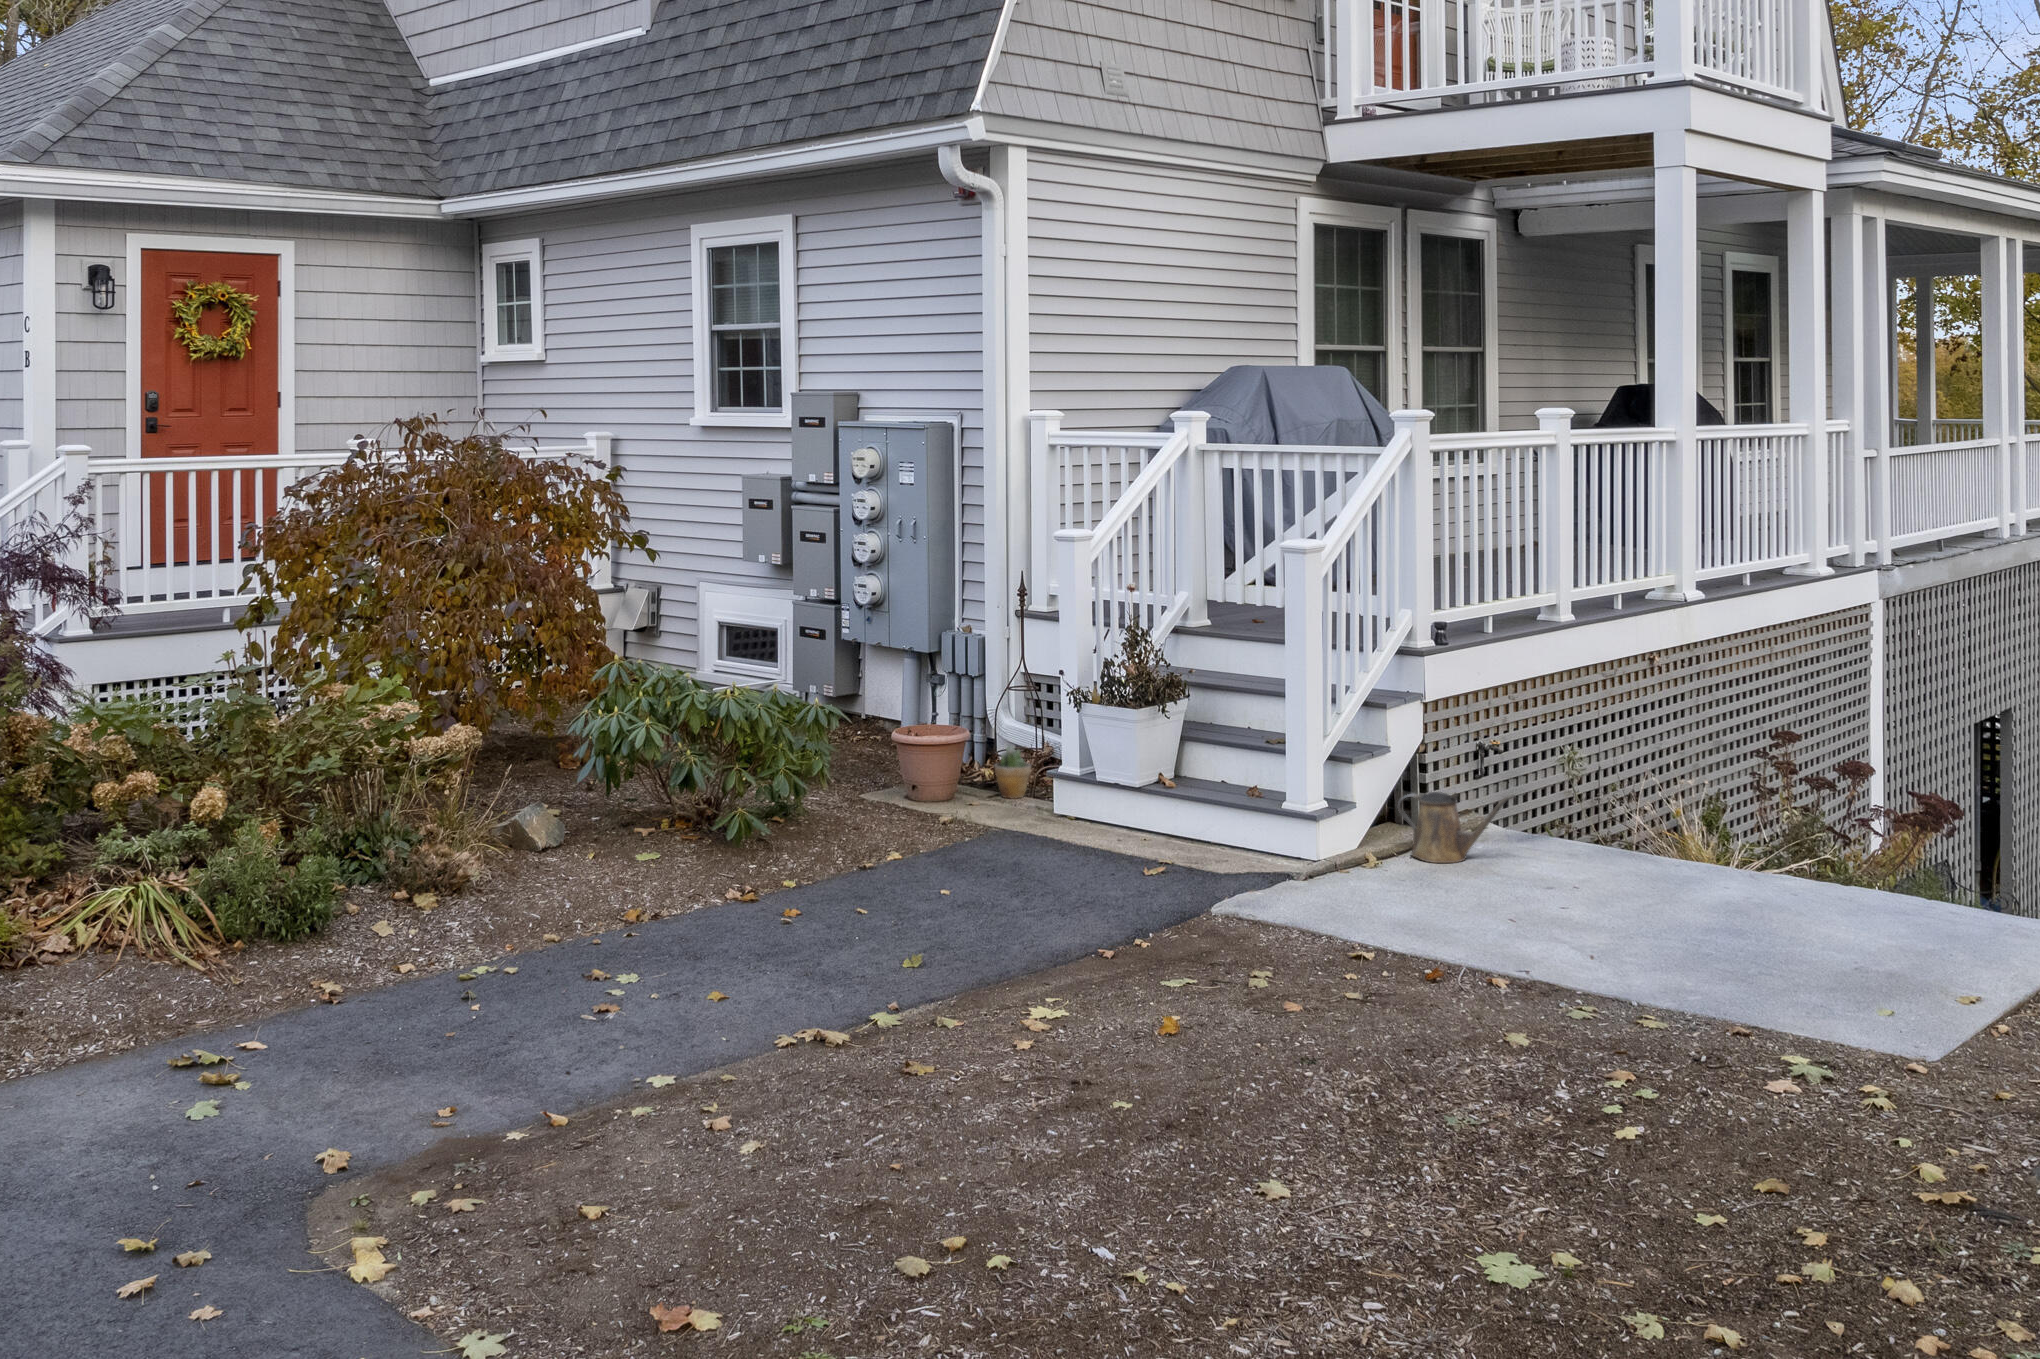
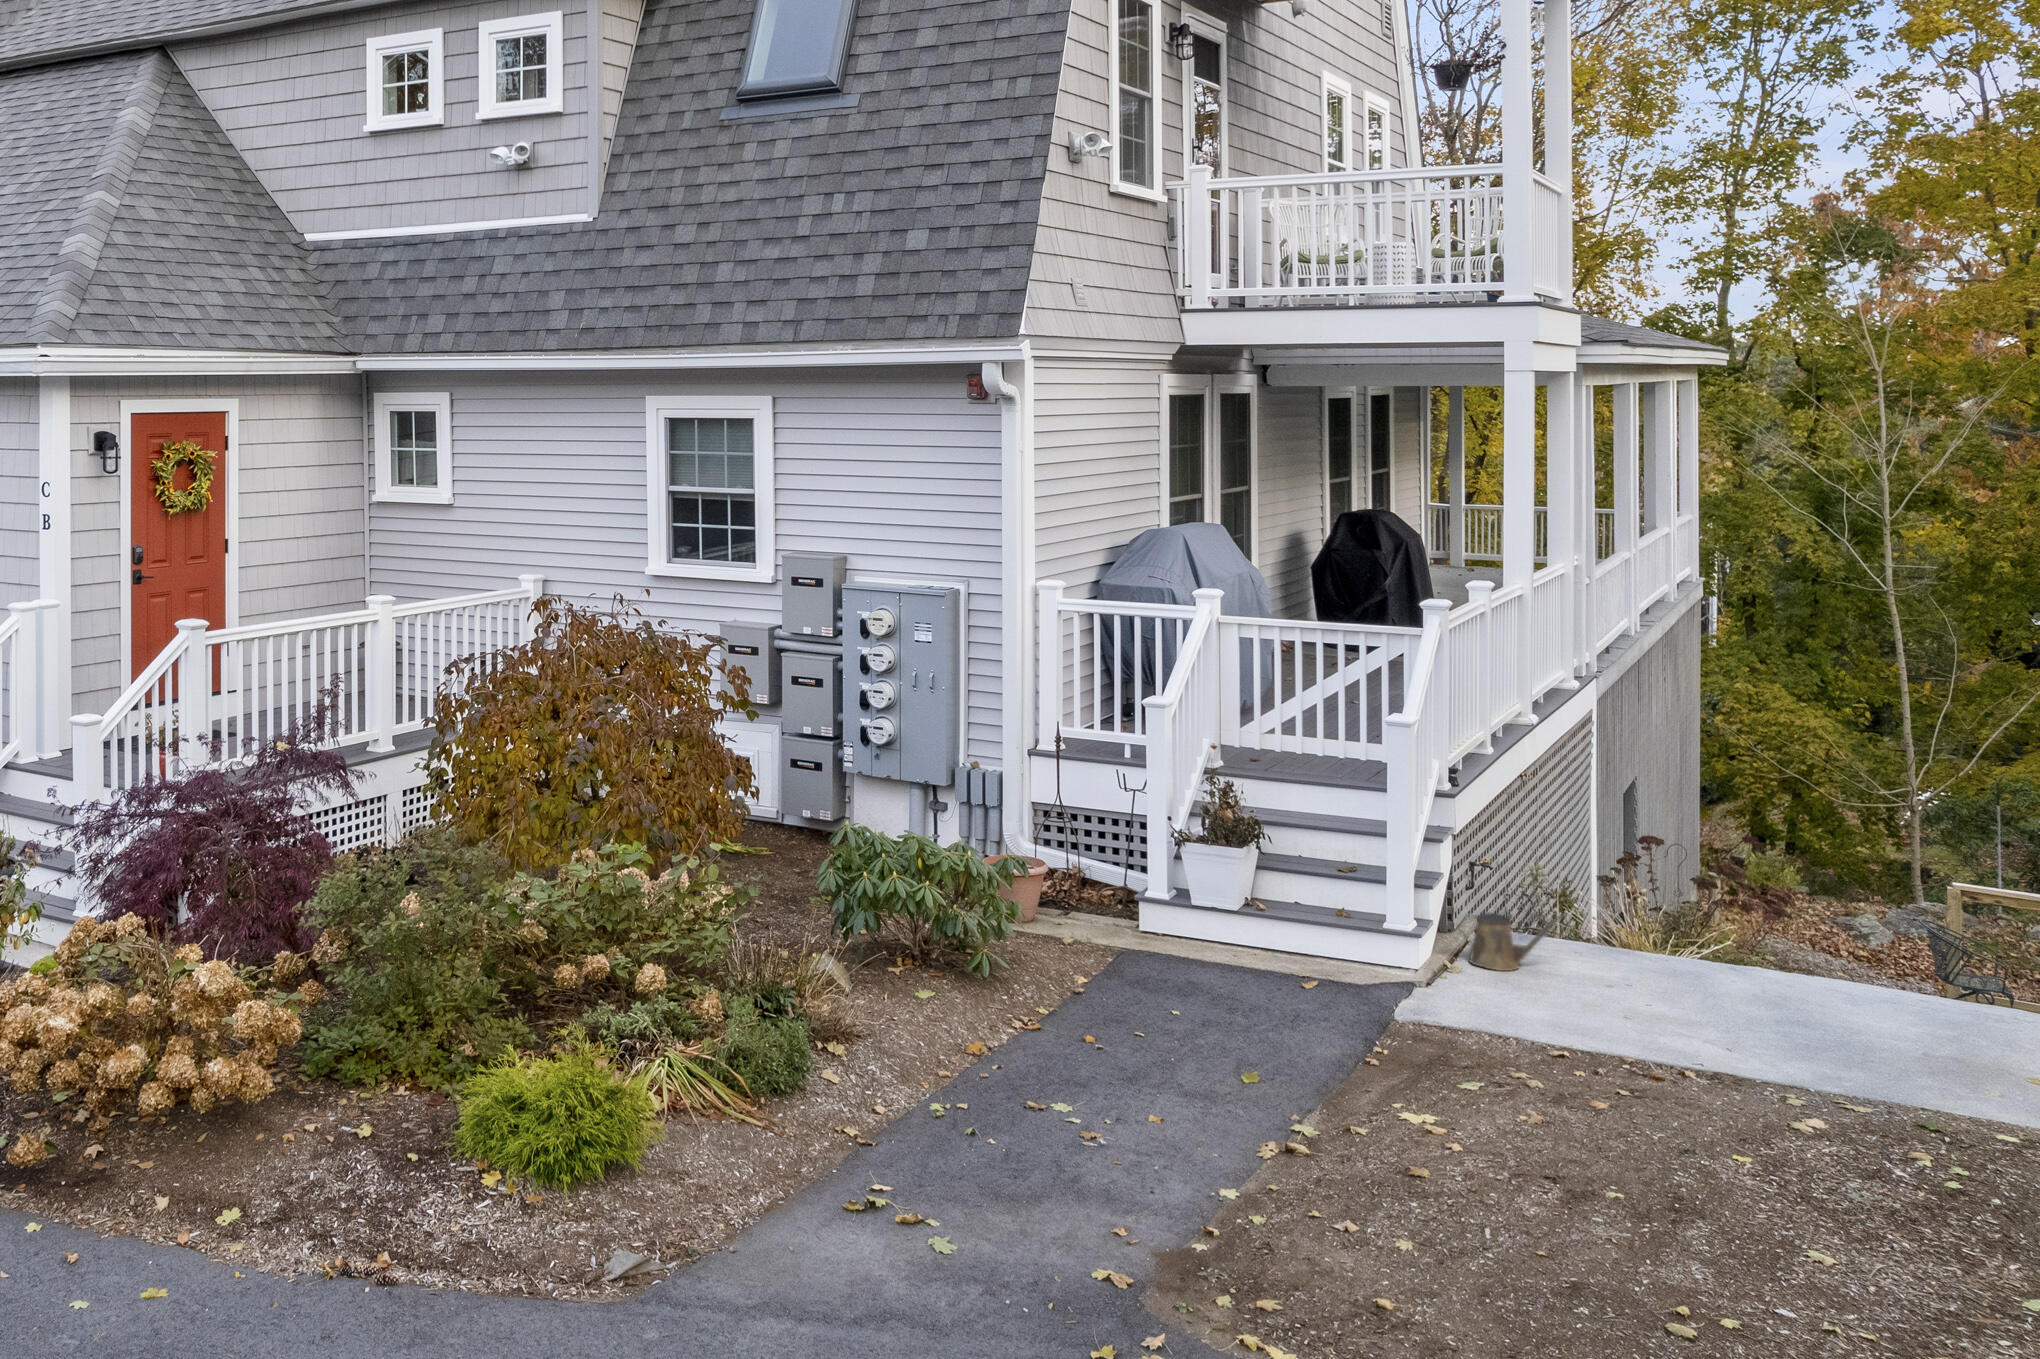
potted plant: present [994,746,1031,799] -> none [1046,871,1079,917]

